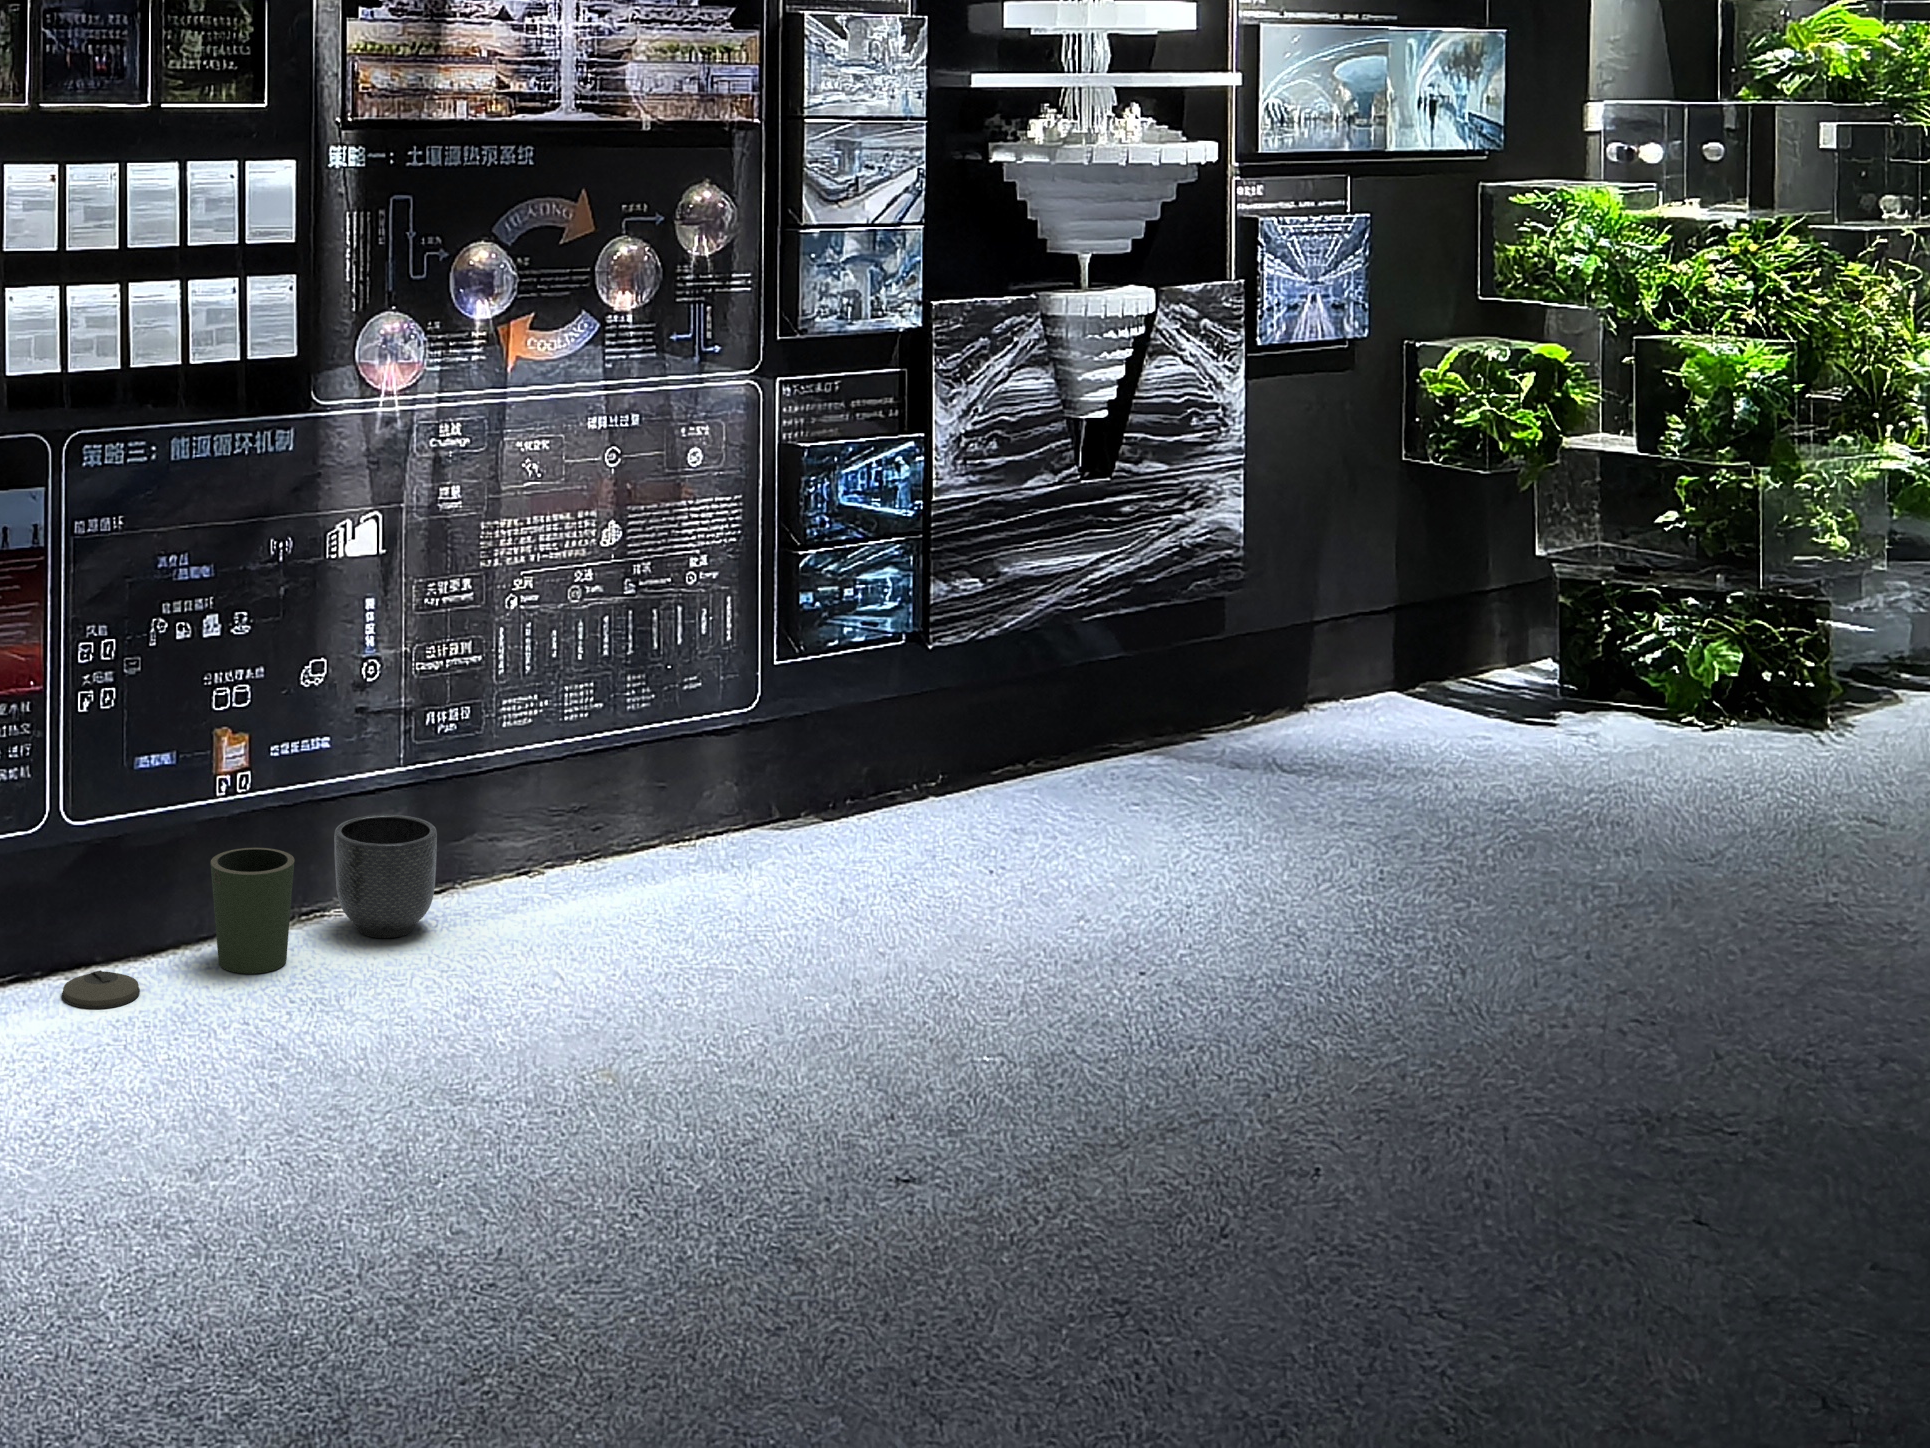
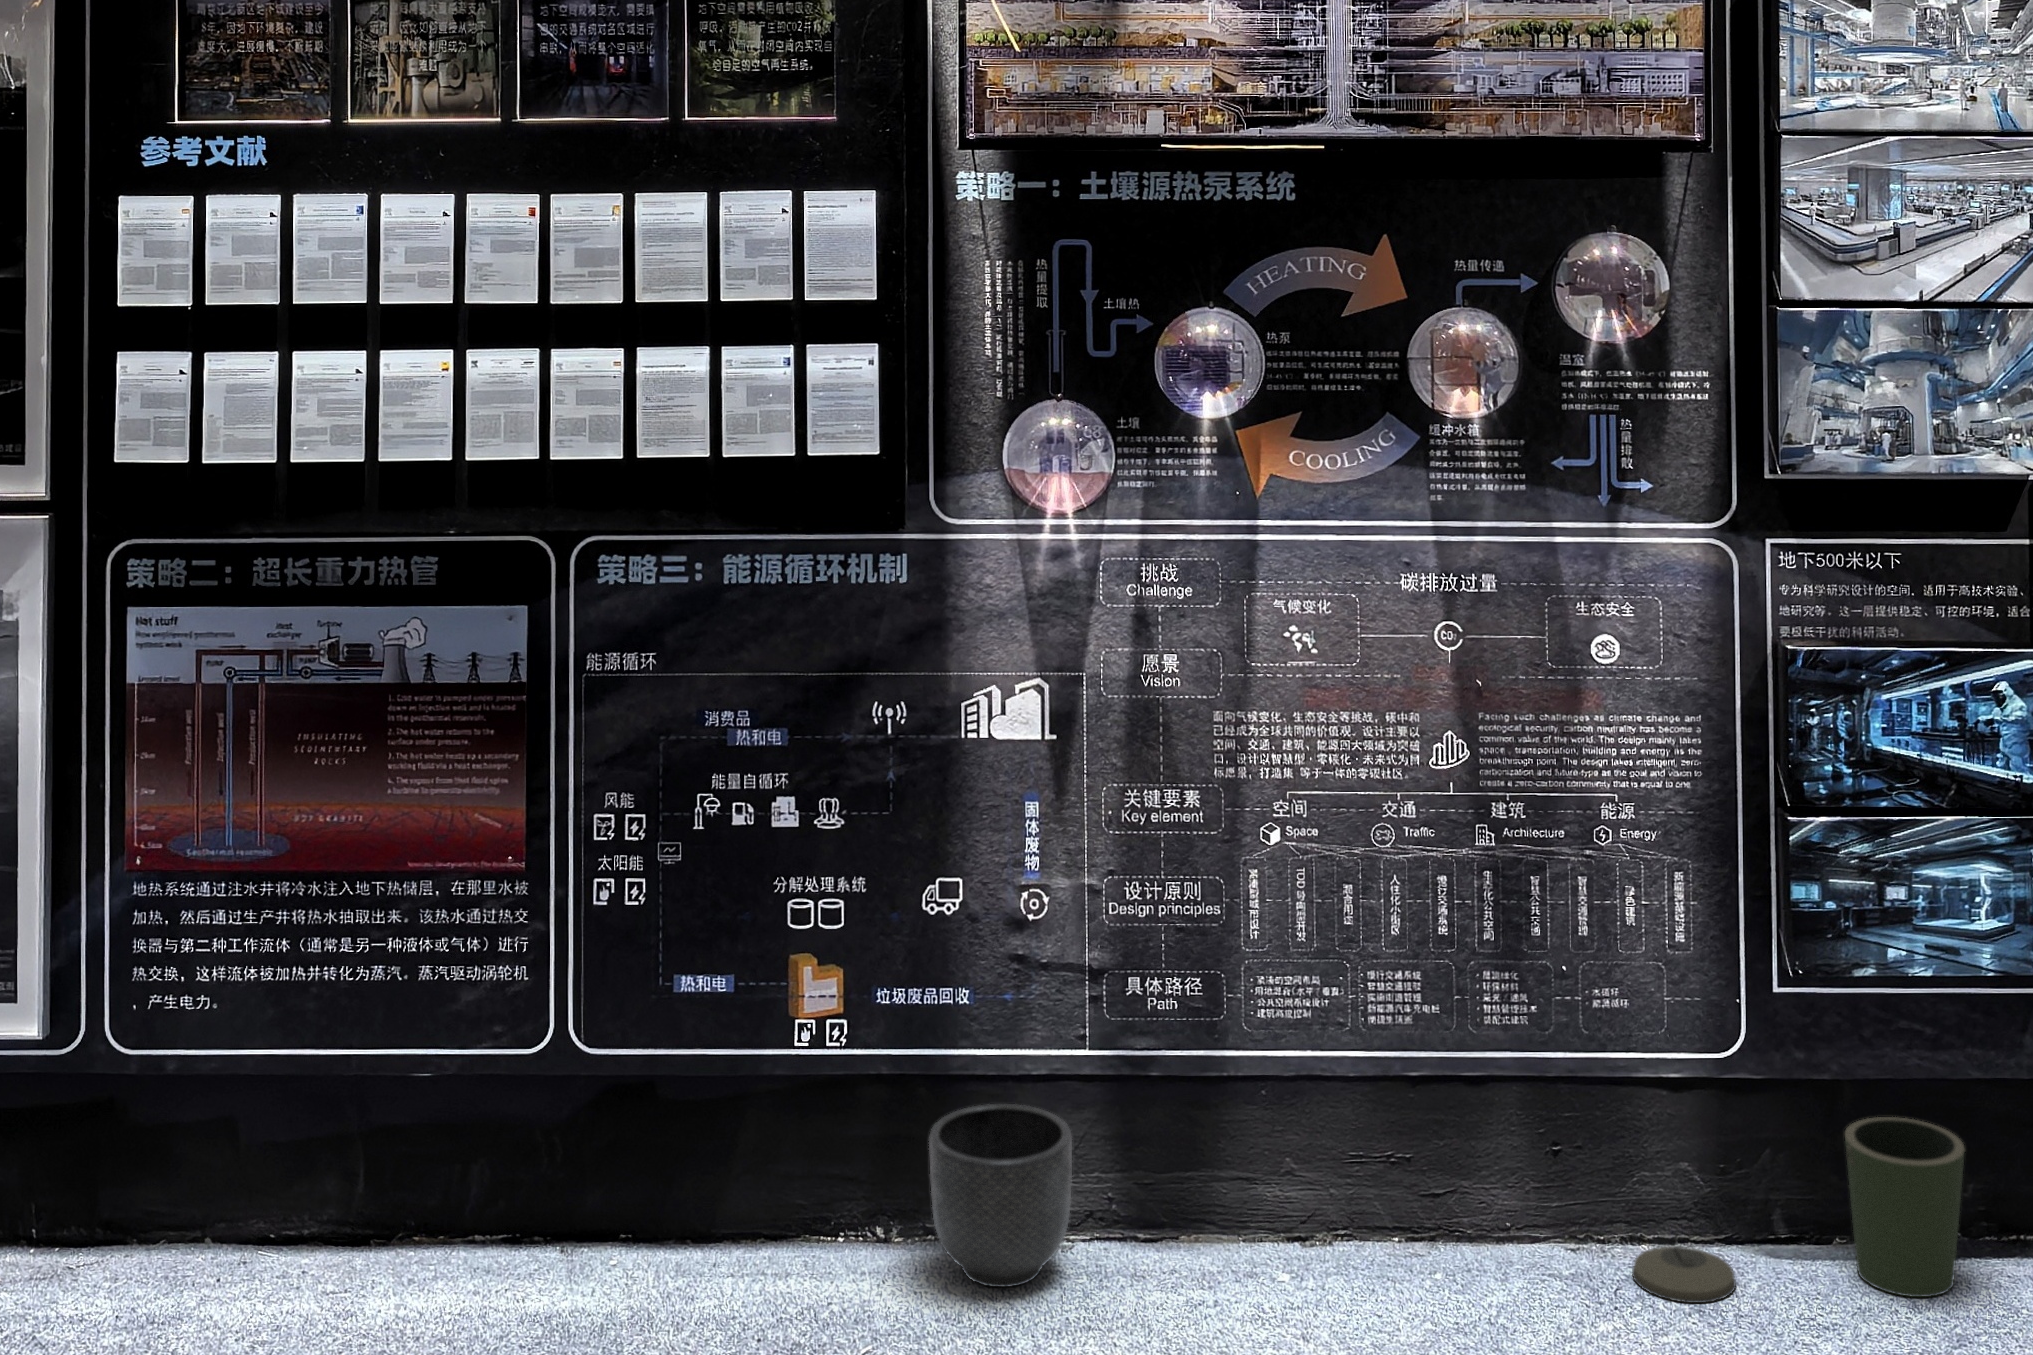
trash can: present [62,848,294,1009] -> present [1632,1117,1965,1303]

